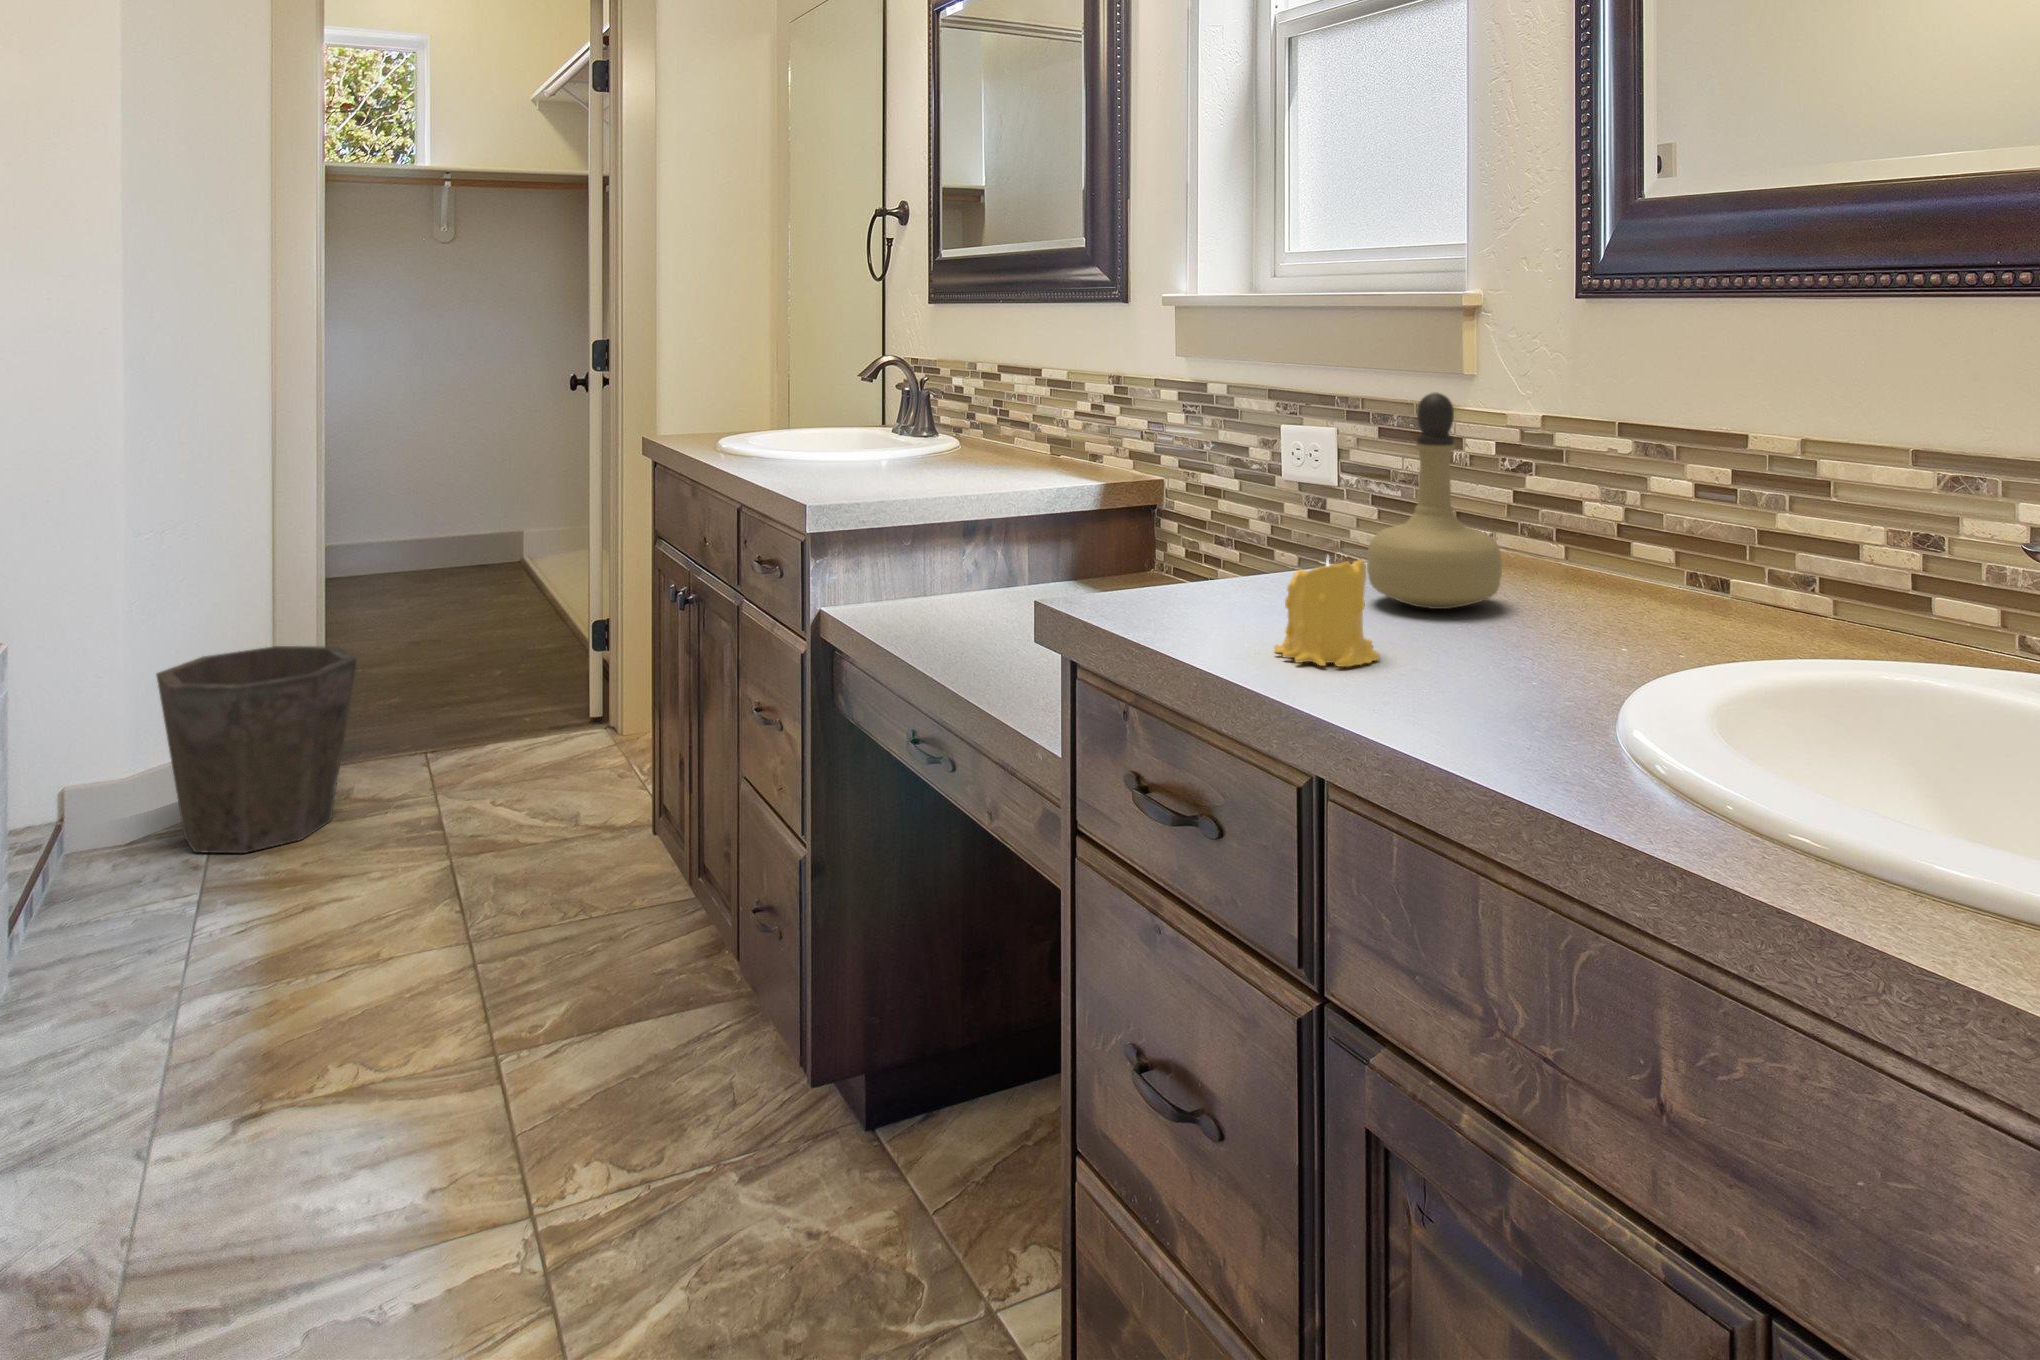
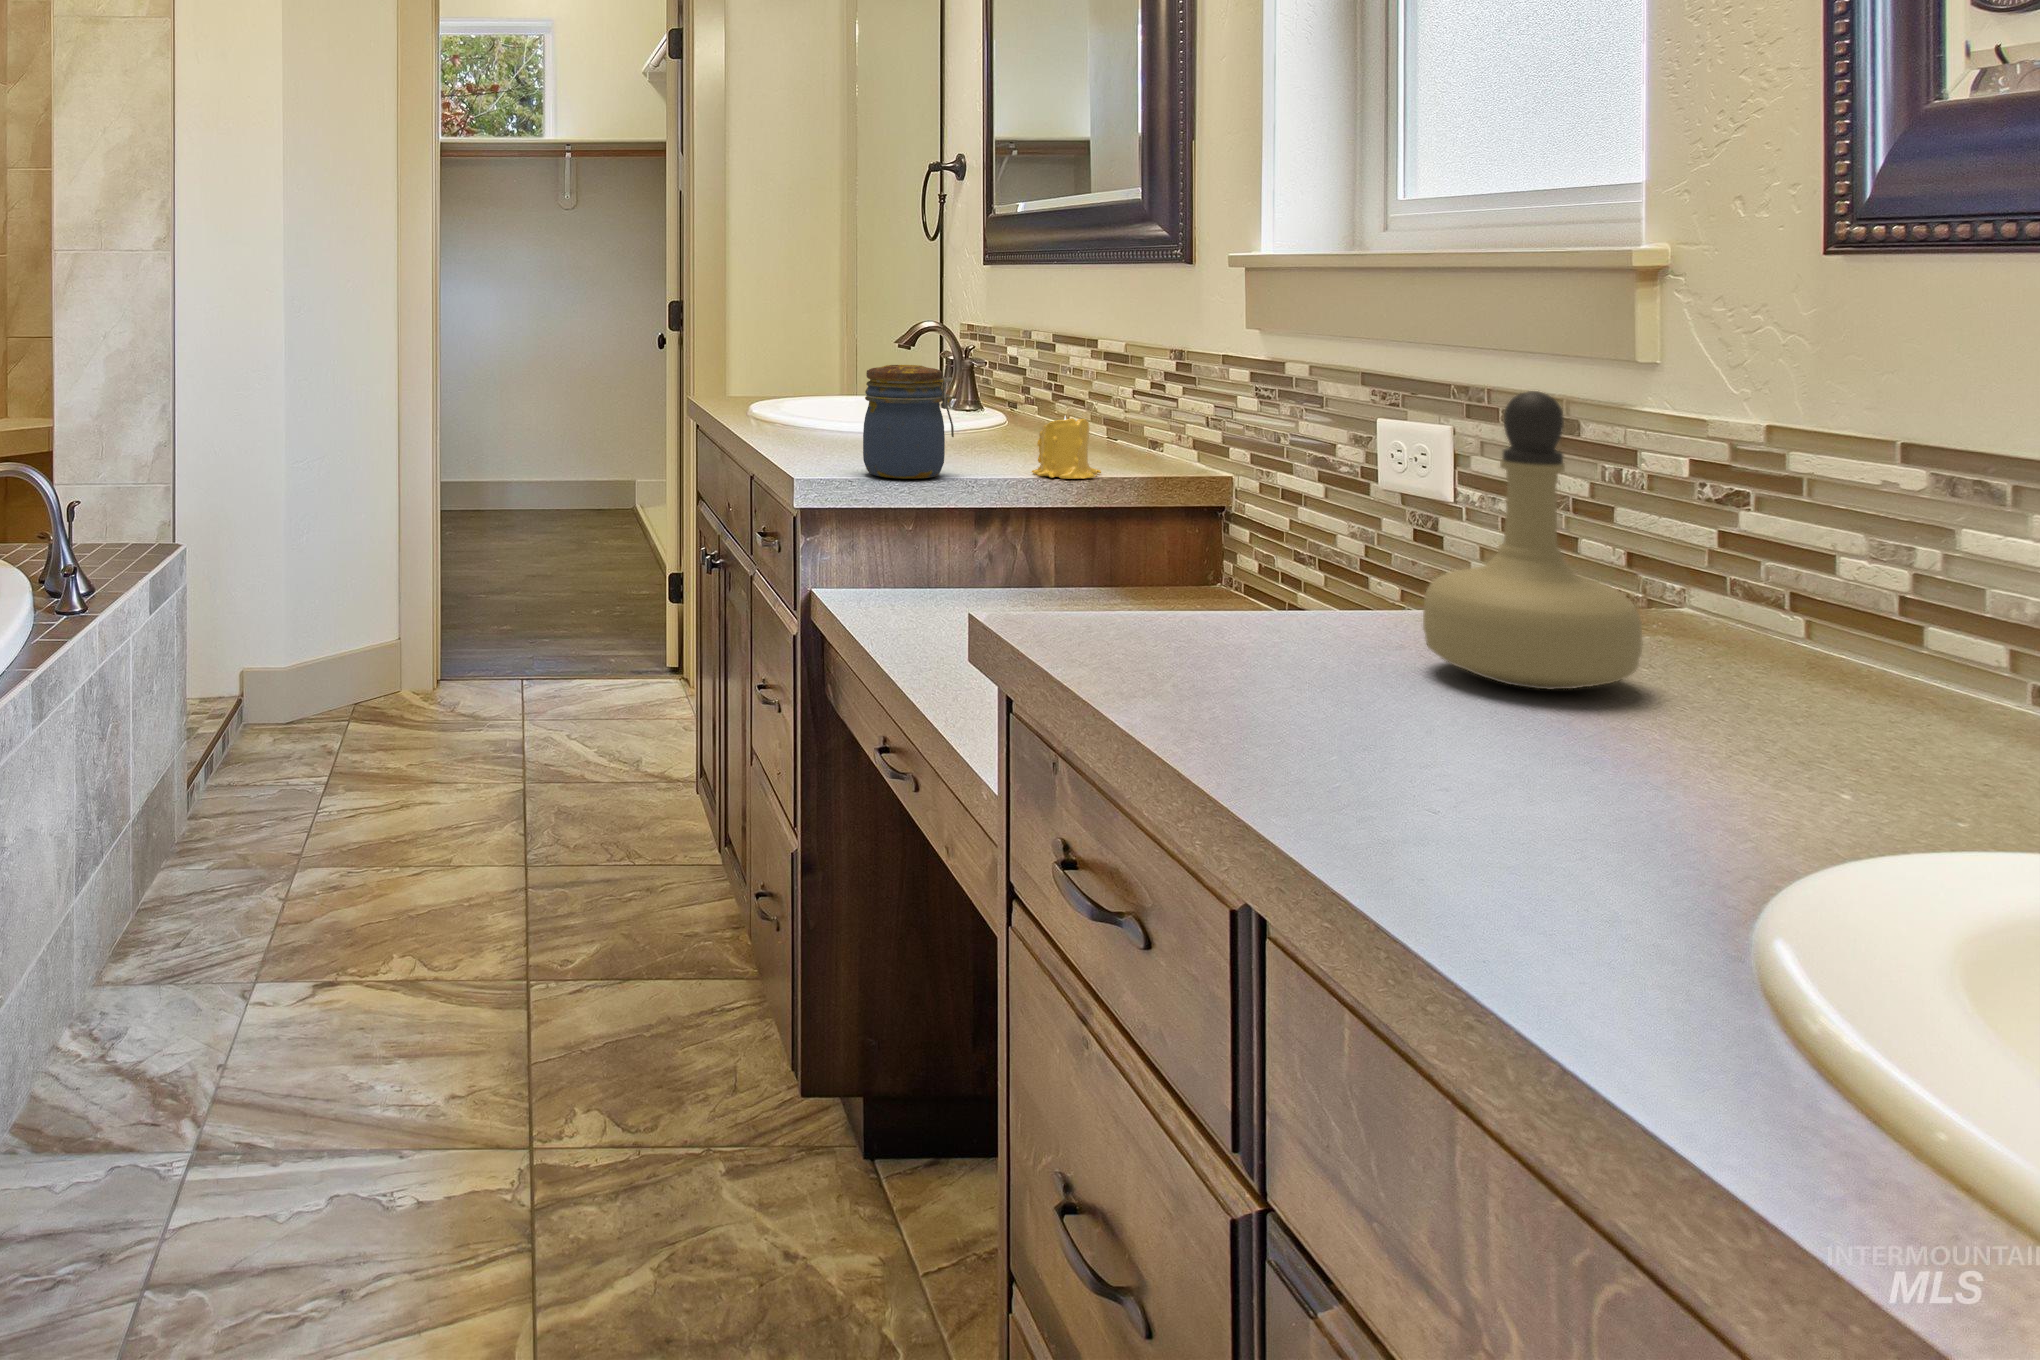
jar: none [866,390,946,493] -> present [863,365,954,479]
candle: present [1274,559,1380,667] -> present [1032,416,1101,479]
waste bin: present [156,646,357,853] -> none [296,579,446,758]

